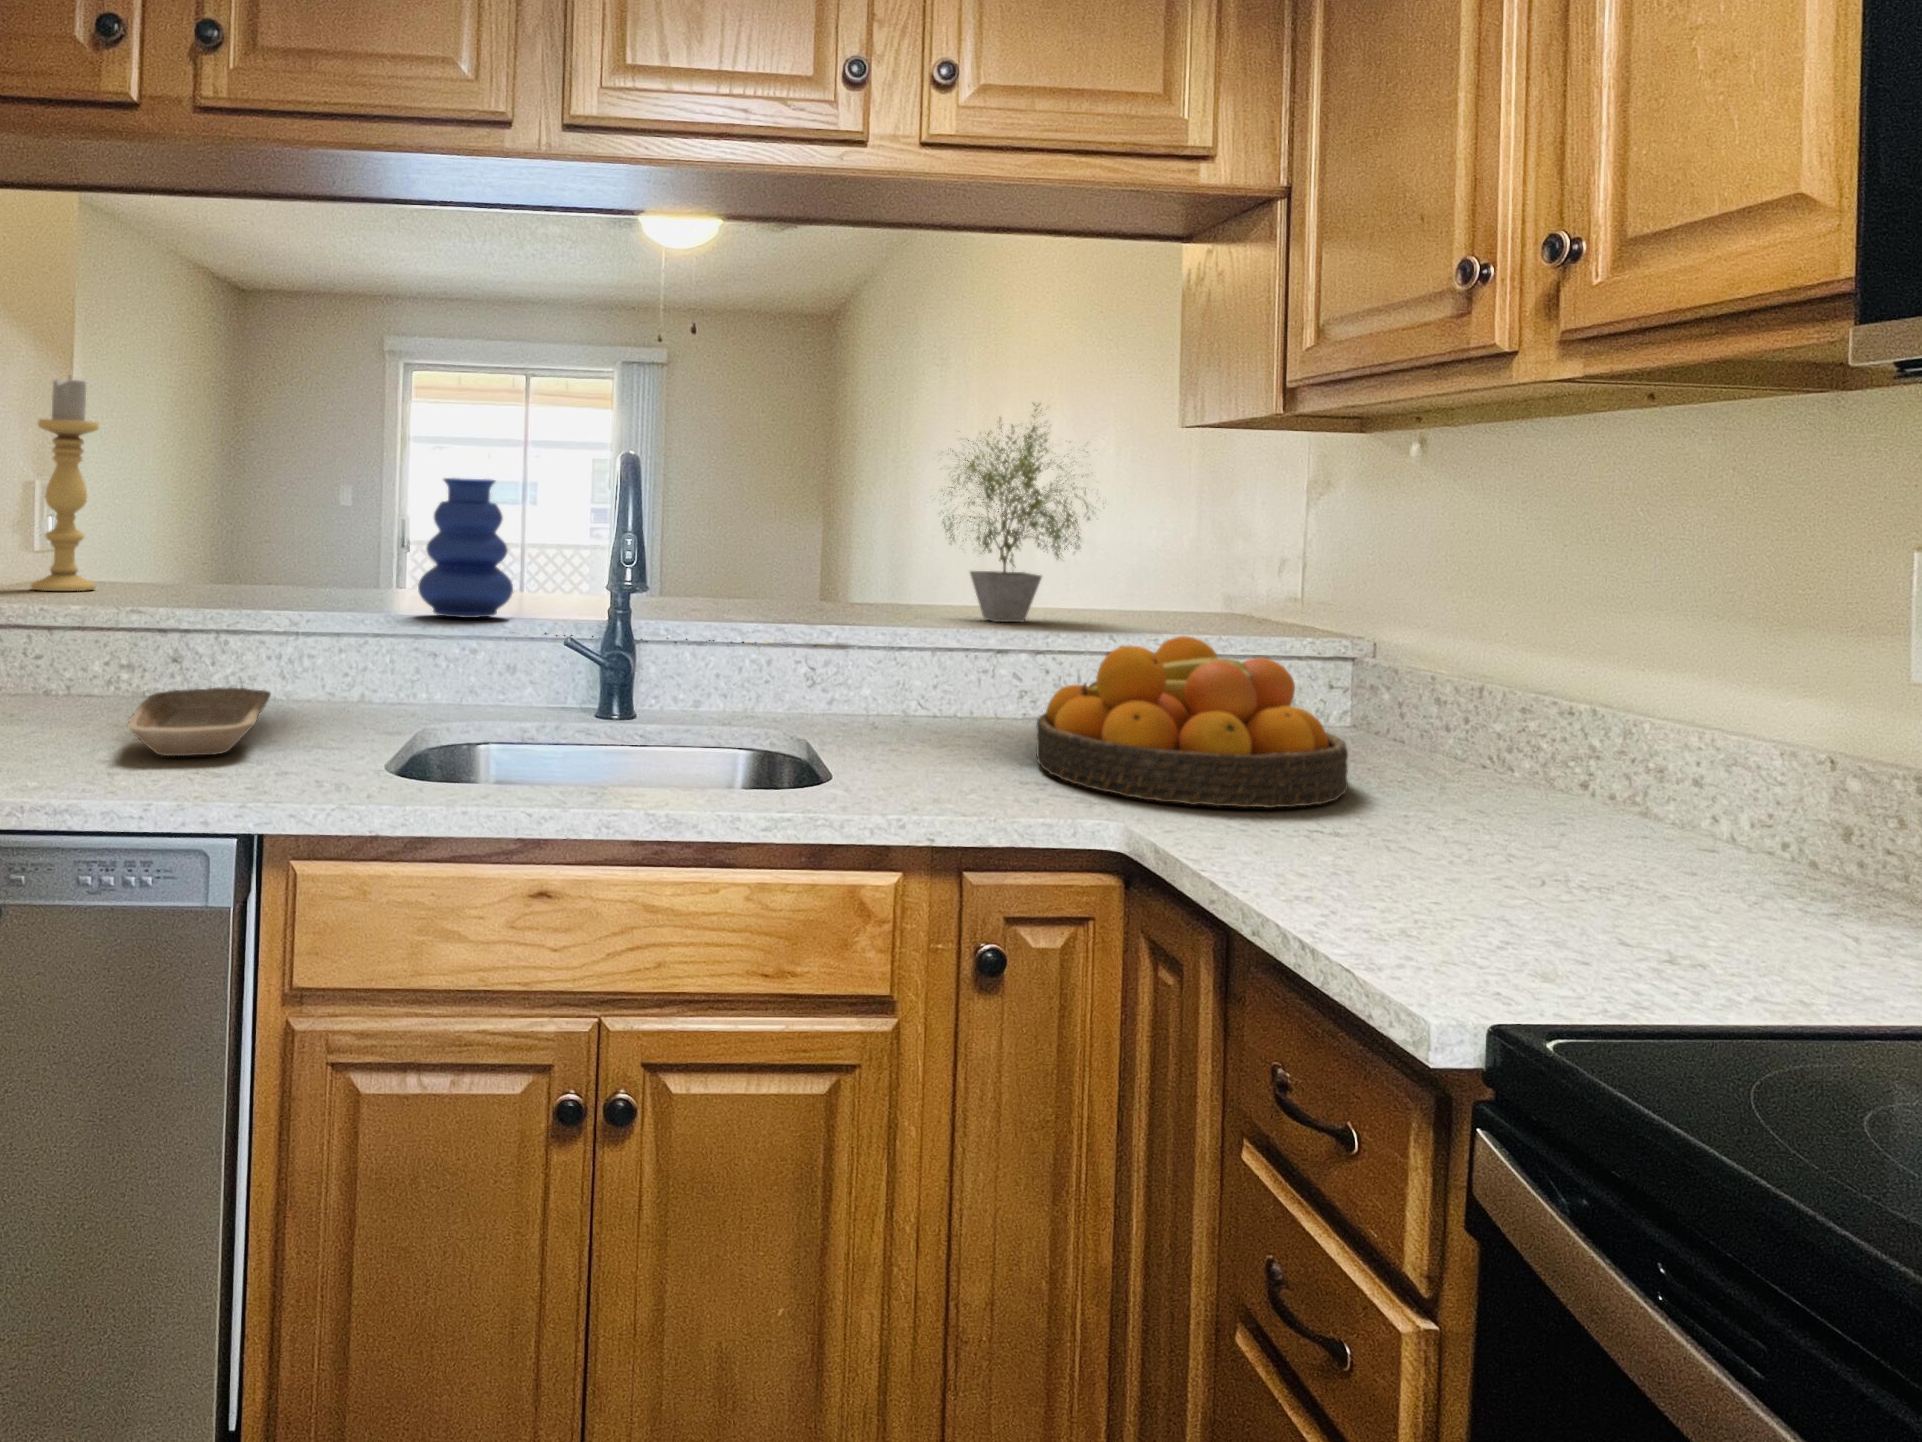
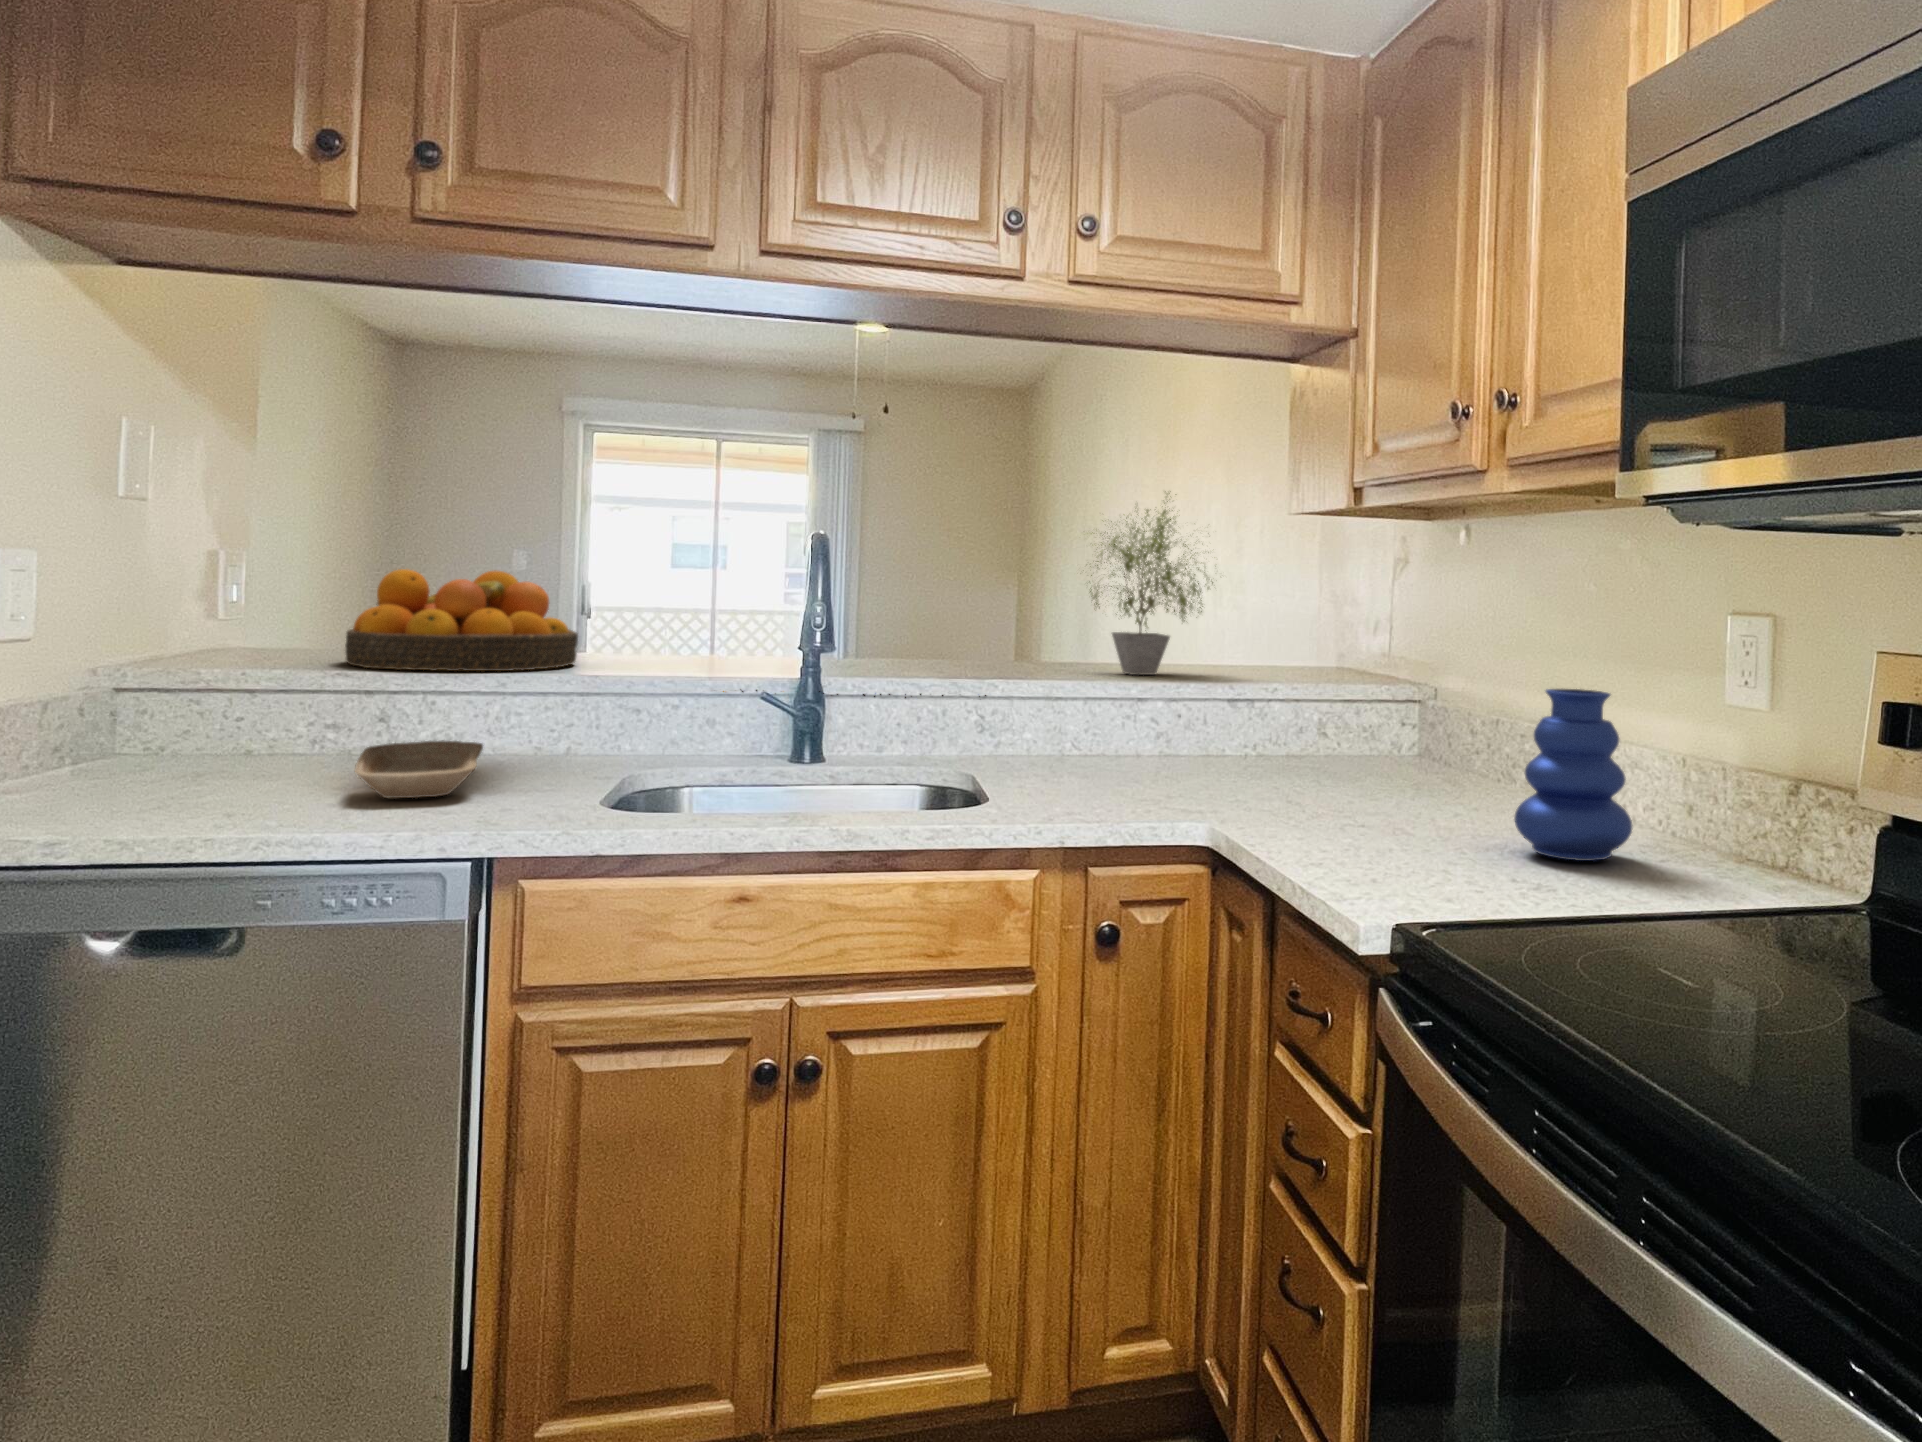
candle holder: present [31,379,99,591] -> none [222,450,293,656]
vase: present [418,478,513,618] -> present [1514,689,1633,861]
fruit bowl: present [1037,636,1348,808] -> present [345,569,578,671]

